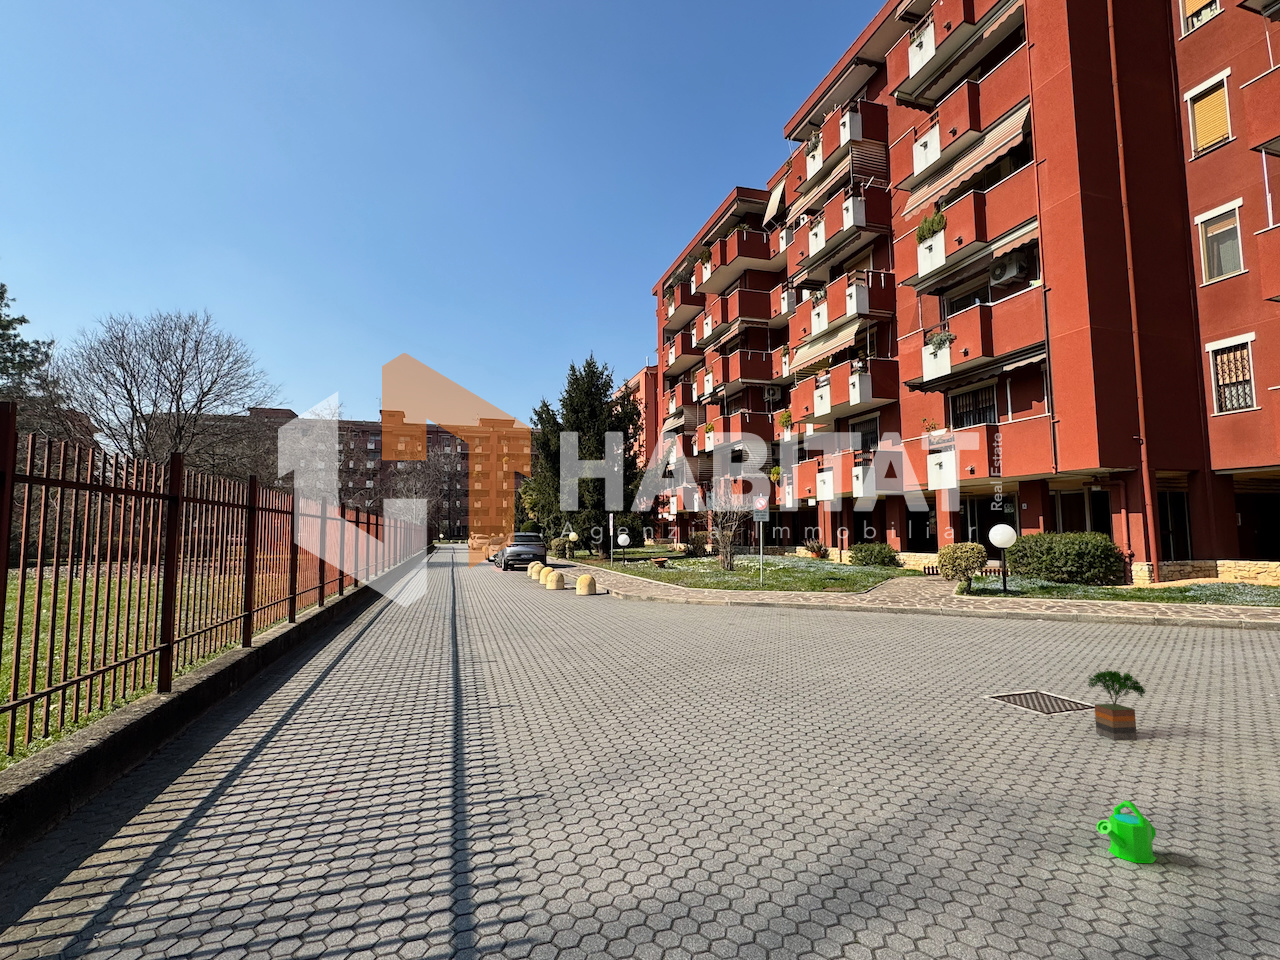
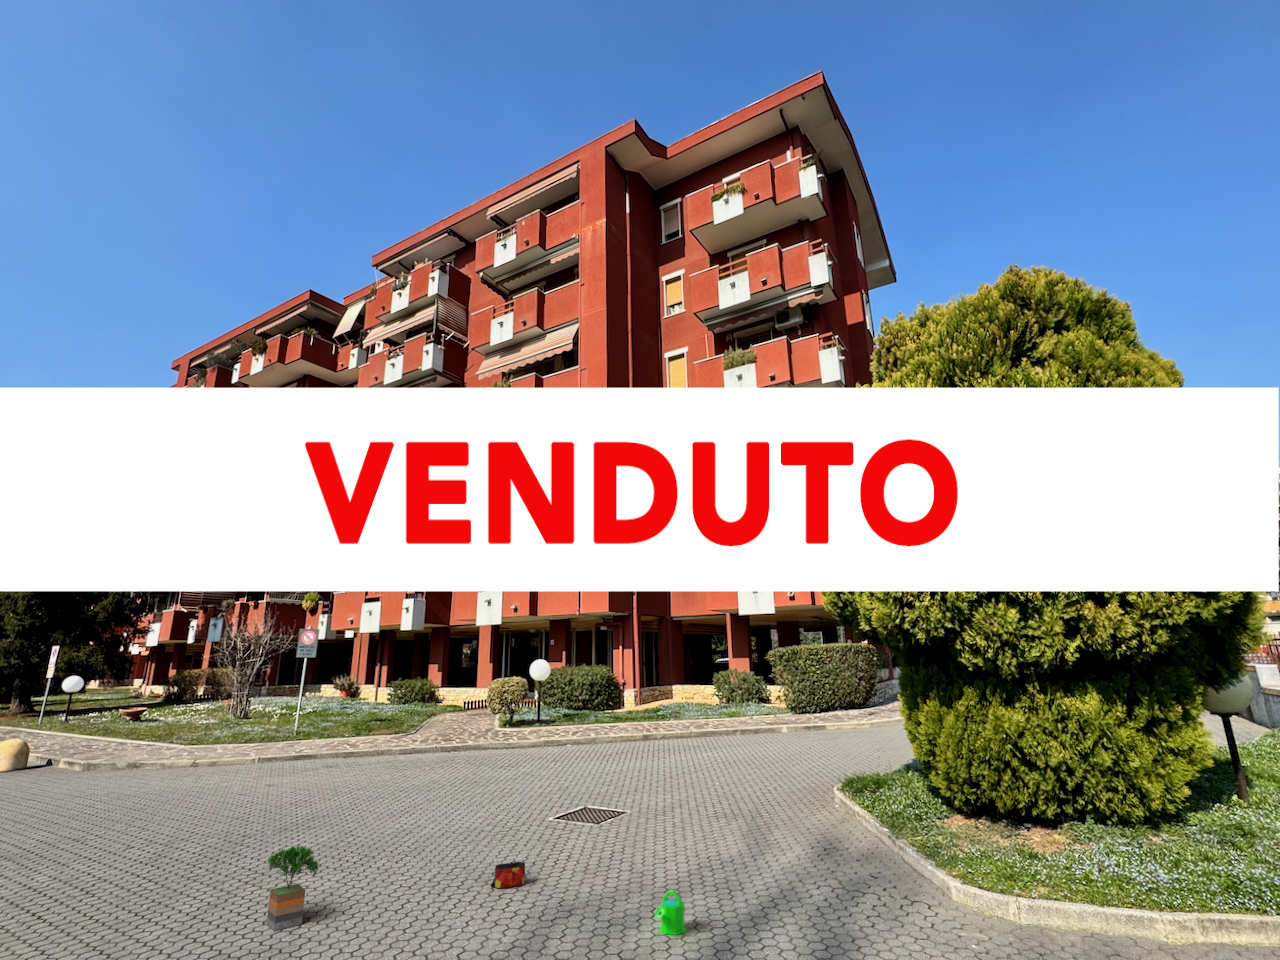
potted tree: present [1088,670,1146,740] -> present [267,846,319,931]
bag: none [891,727,935,755] -> present [491,862,526,889]

